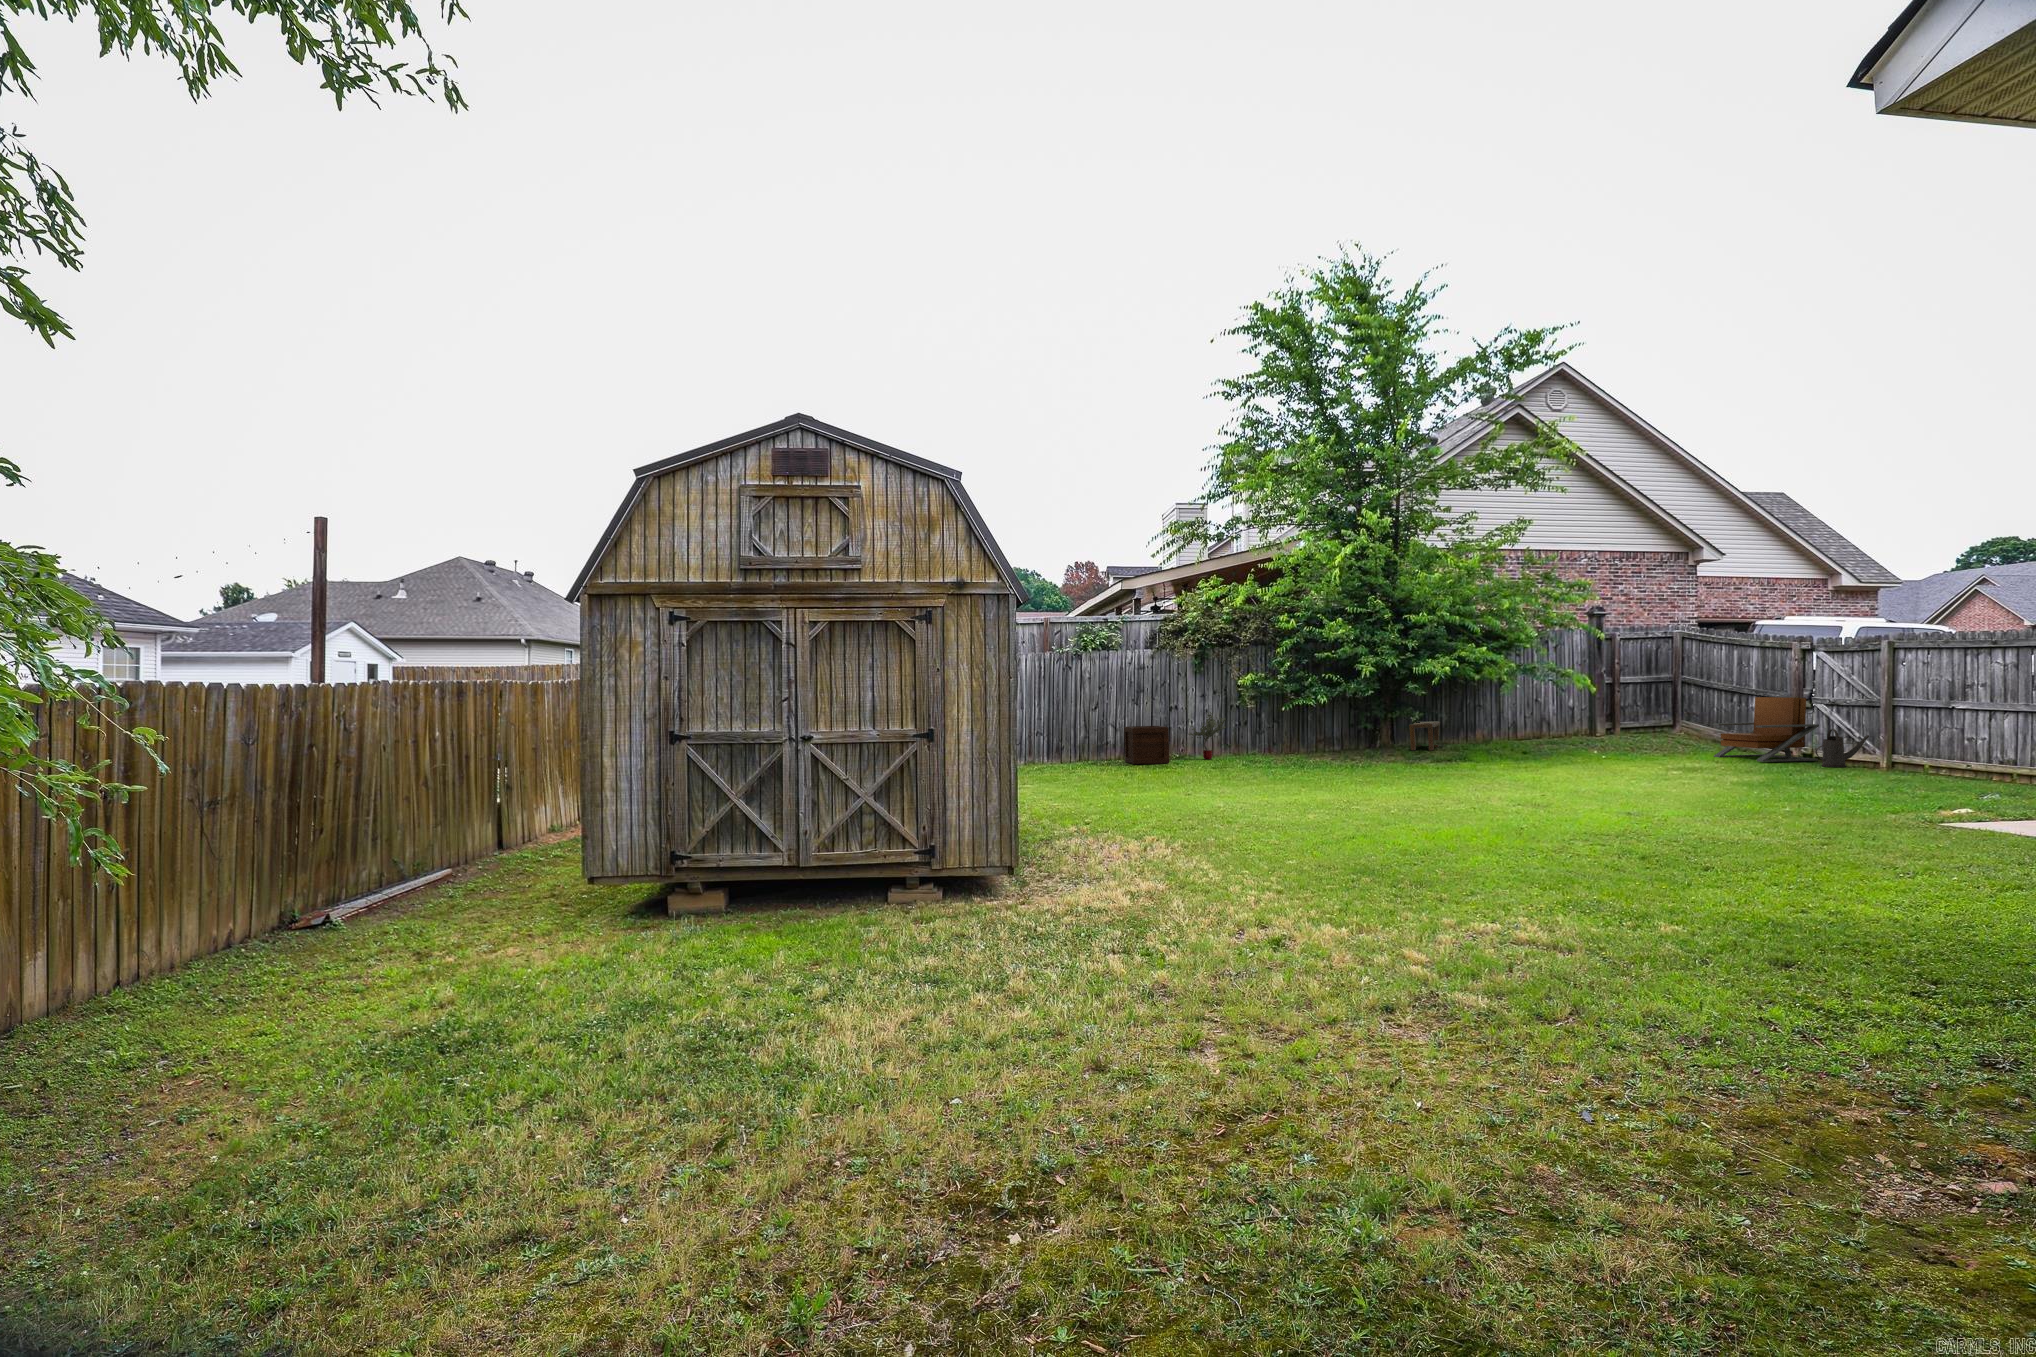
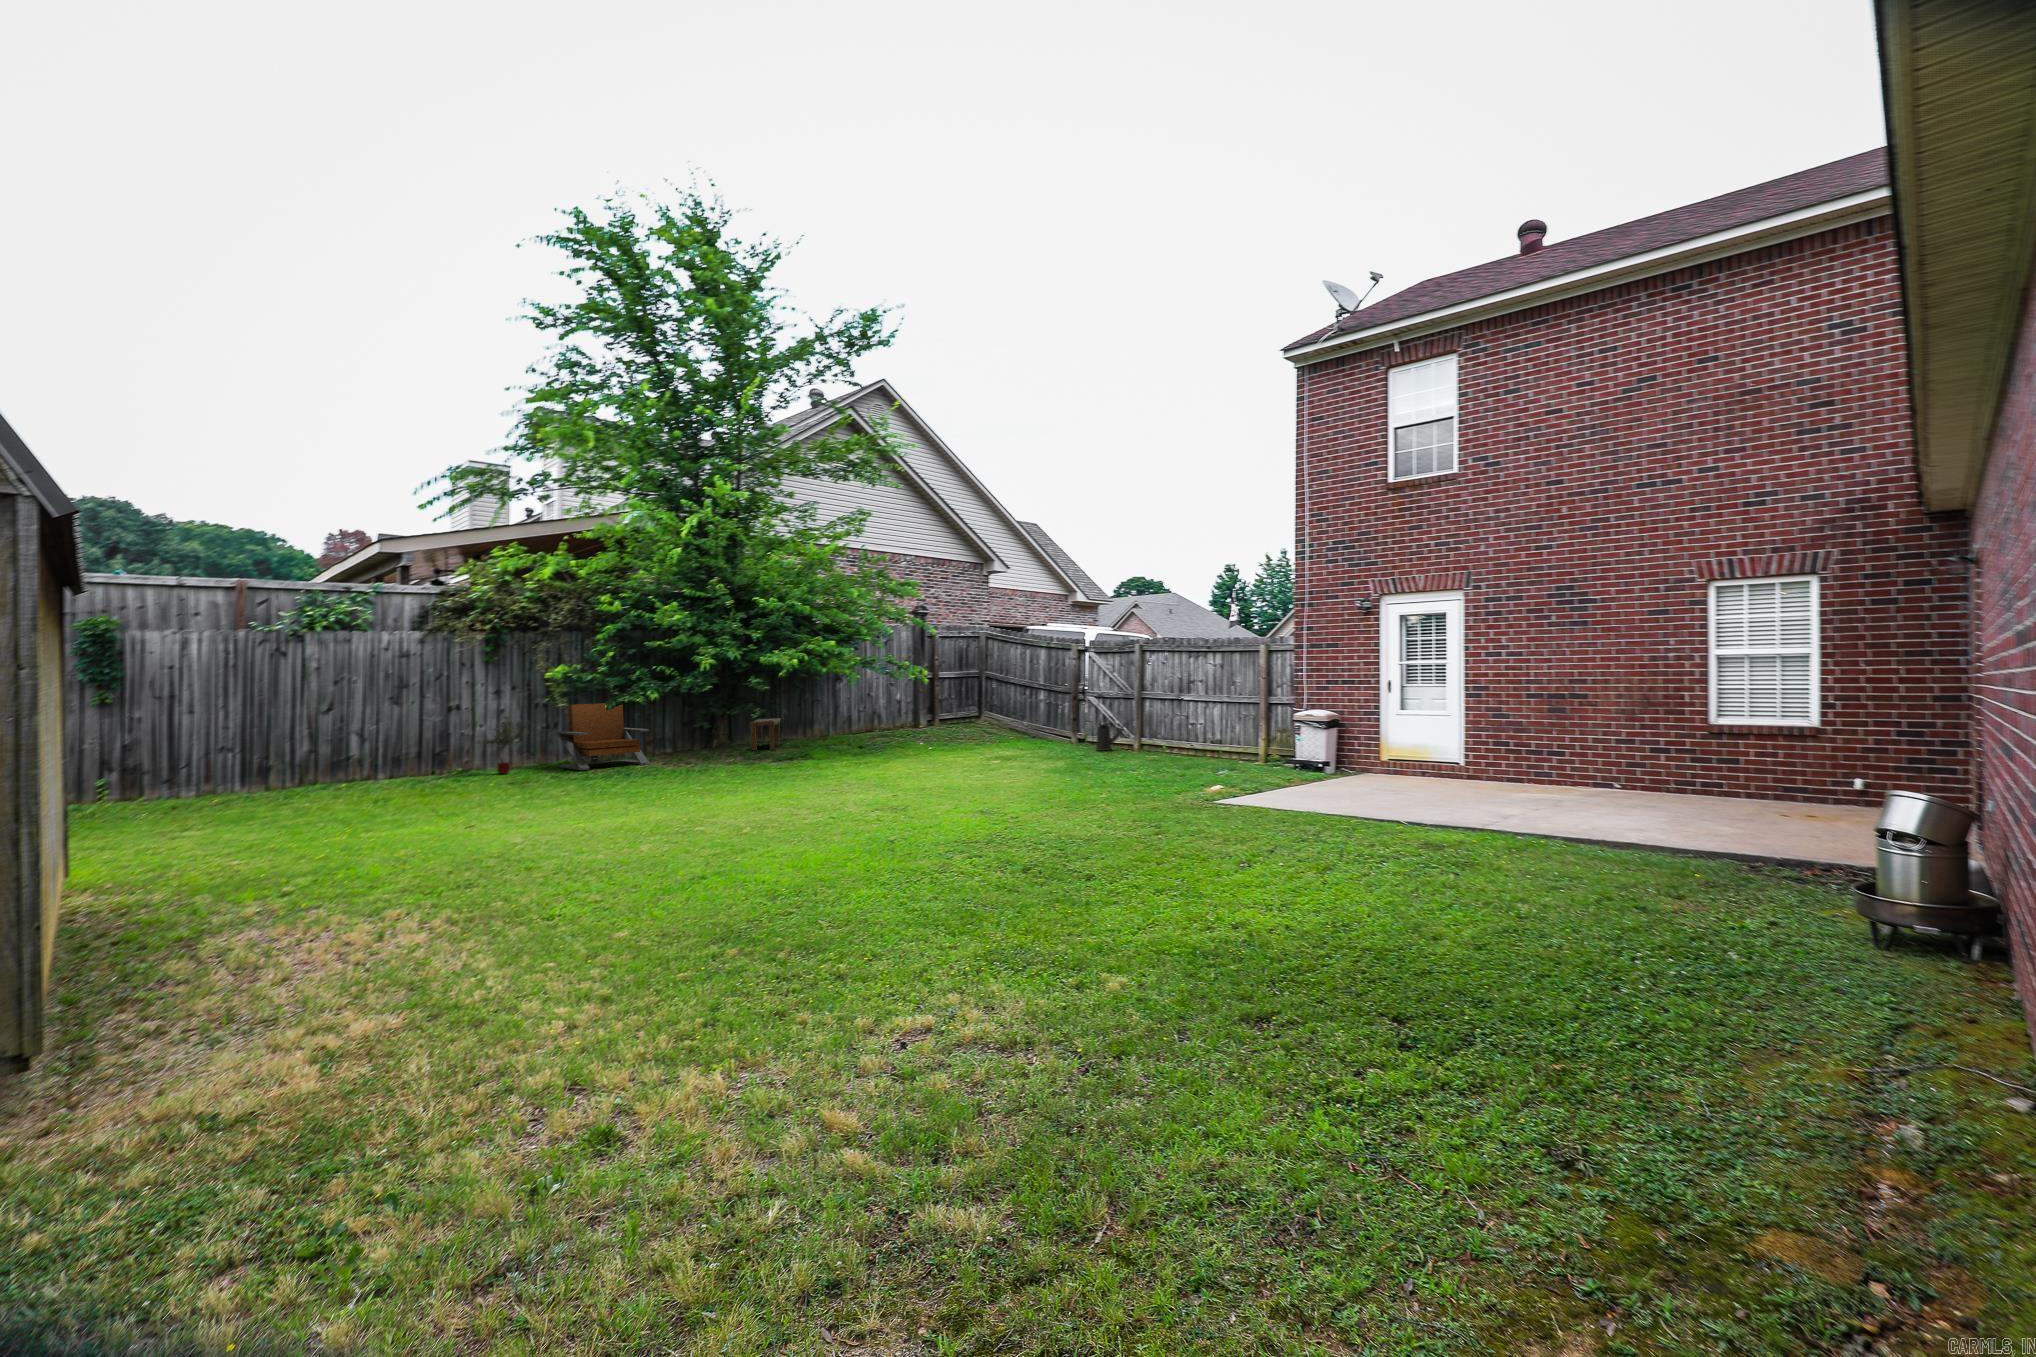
lounge chair: present [1713,697,1819,762] -> present [557,703,649,770]
wooden crate: present [1124,726,1169,764] -> none [375,733,445,788]

